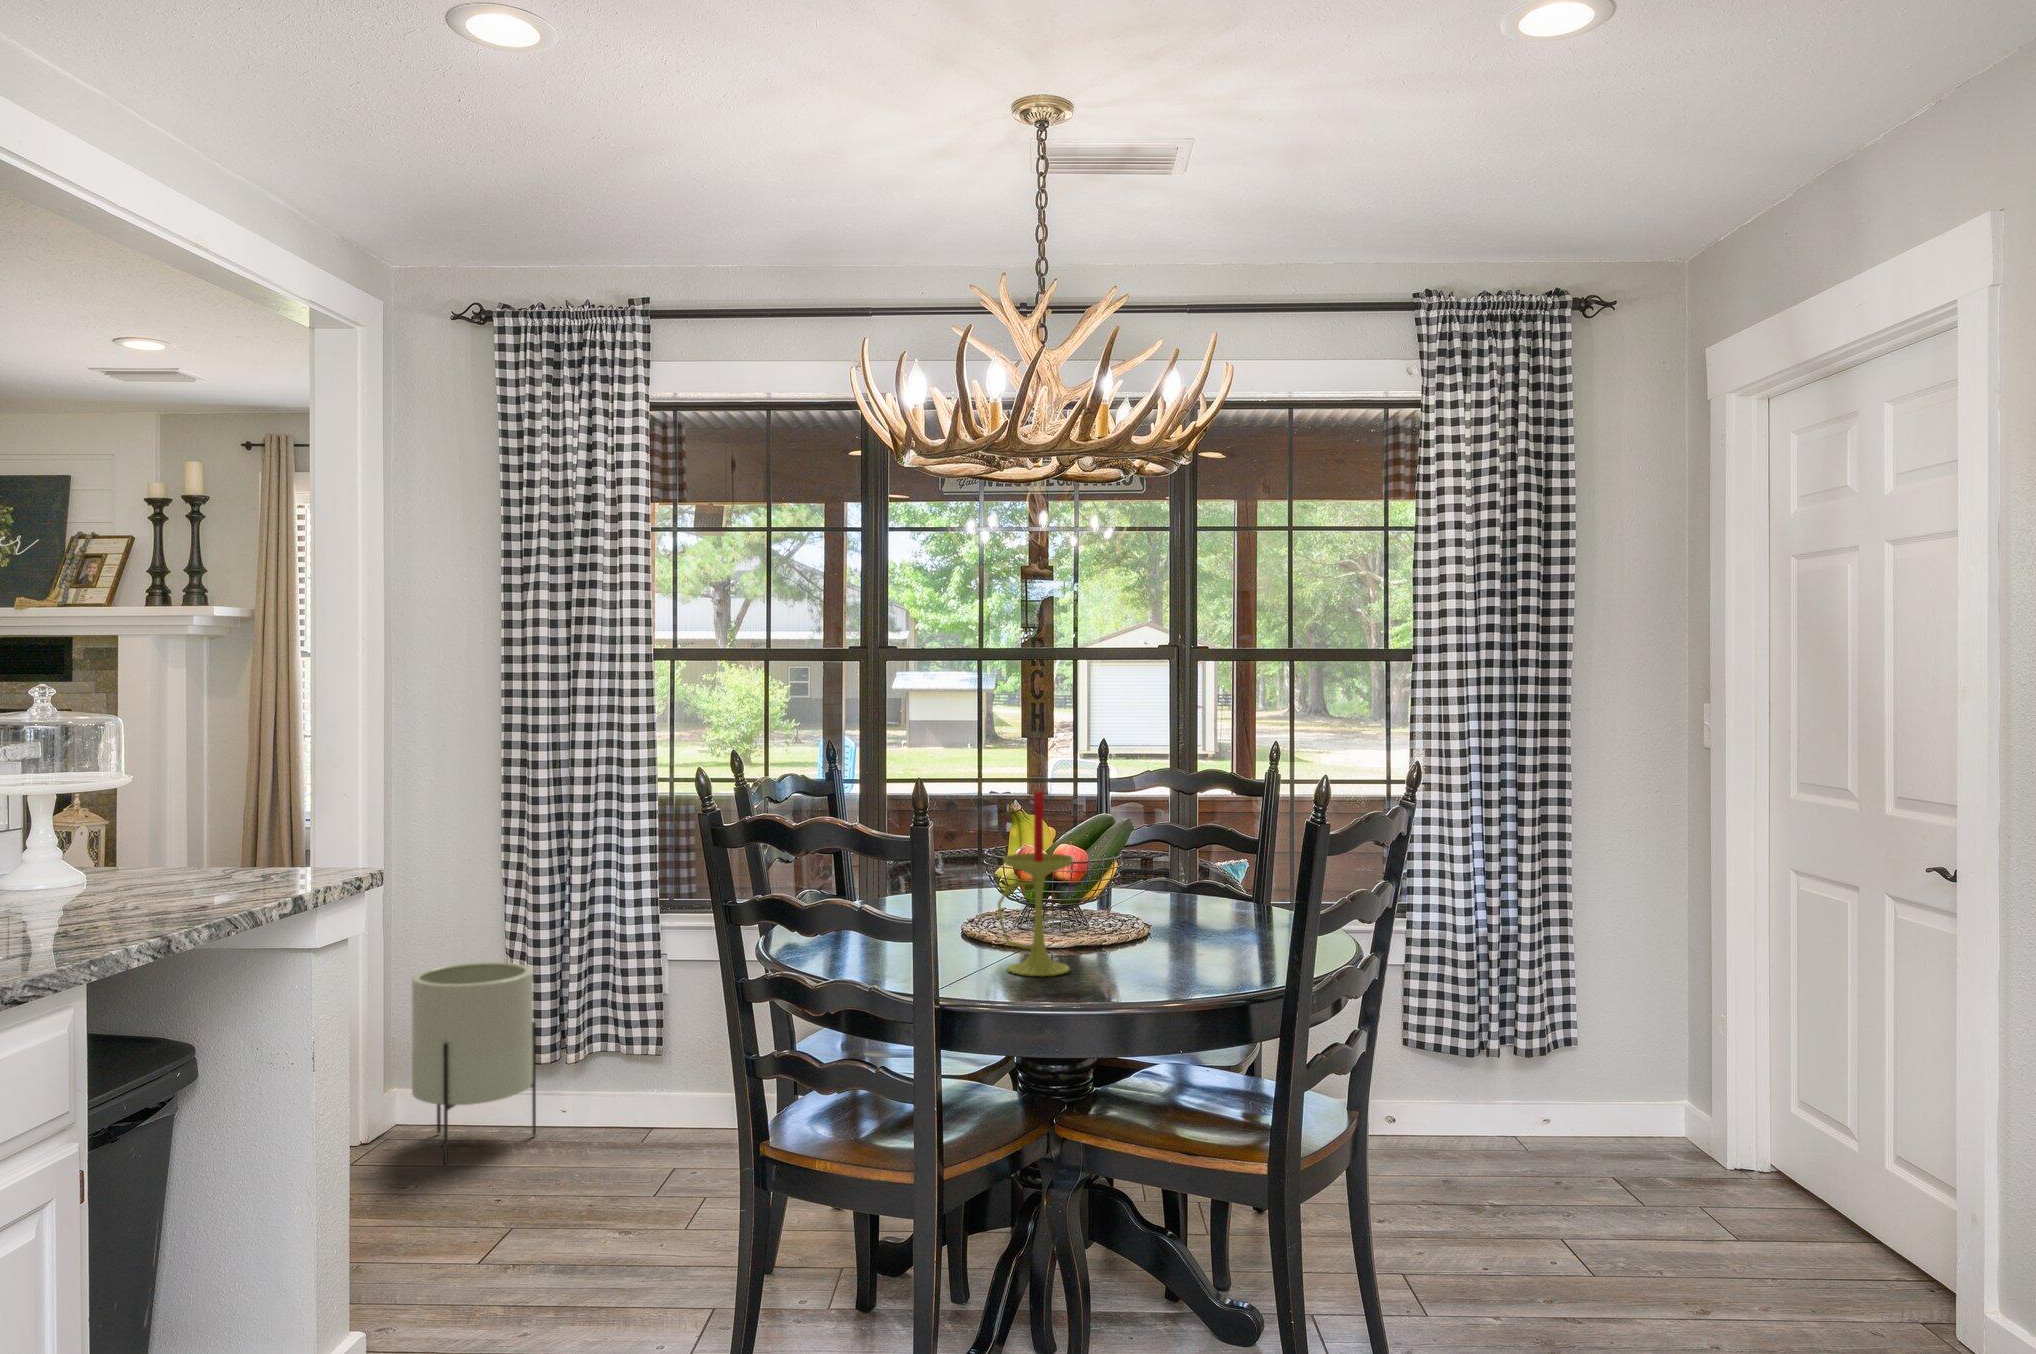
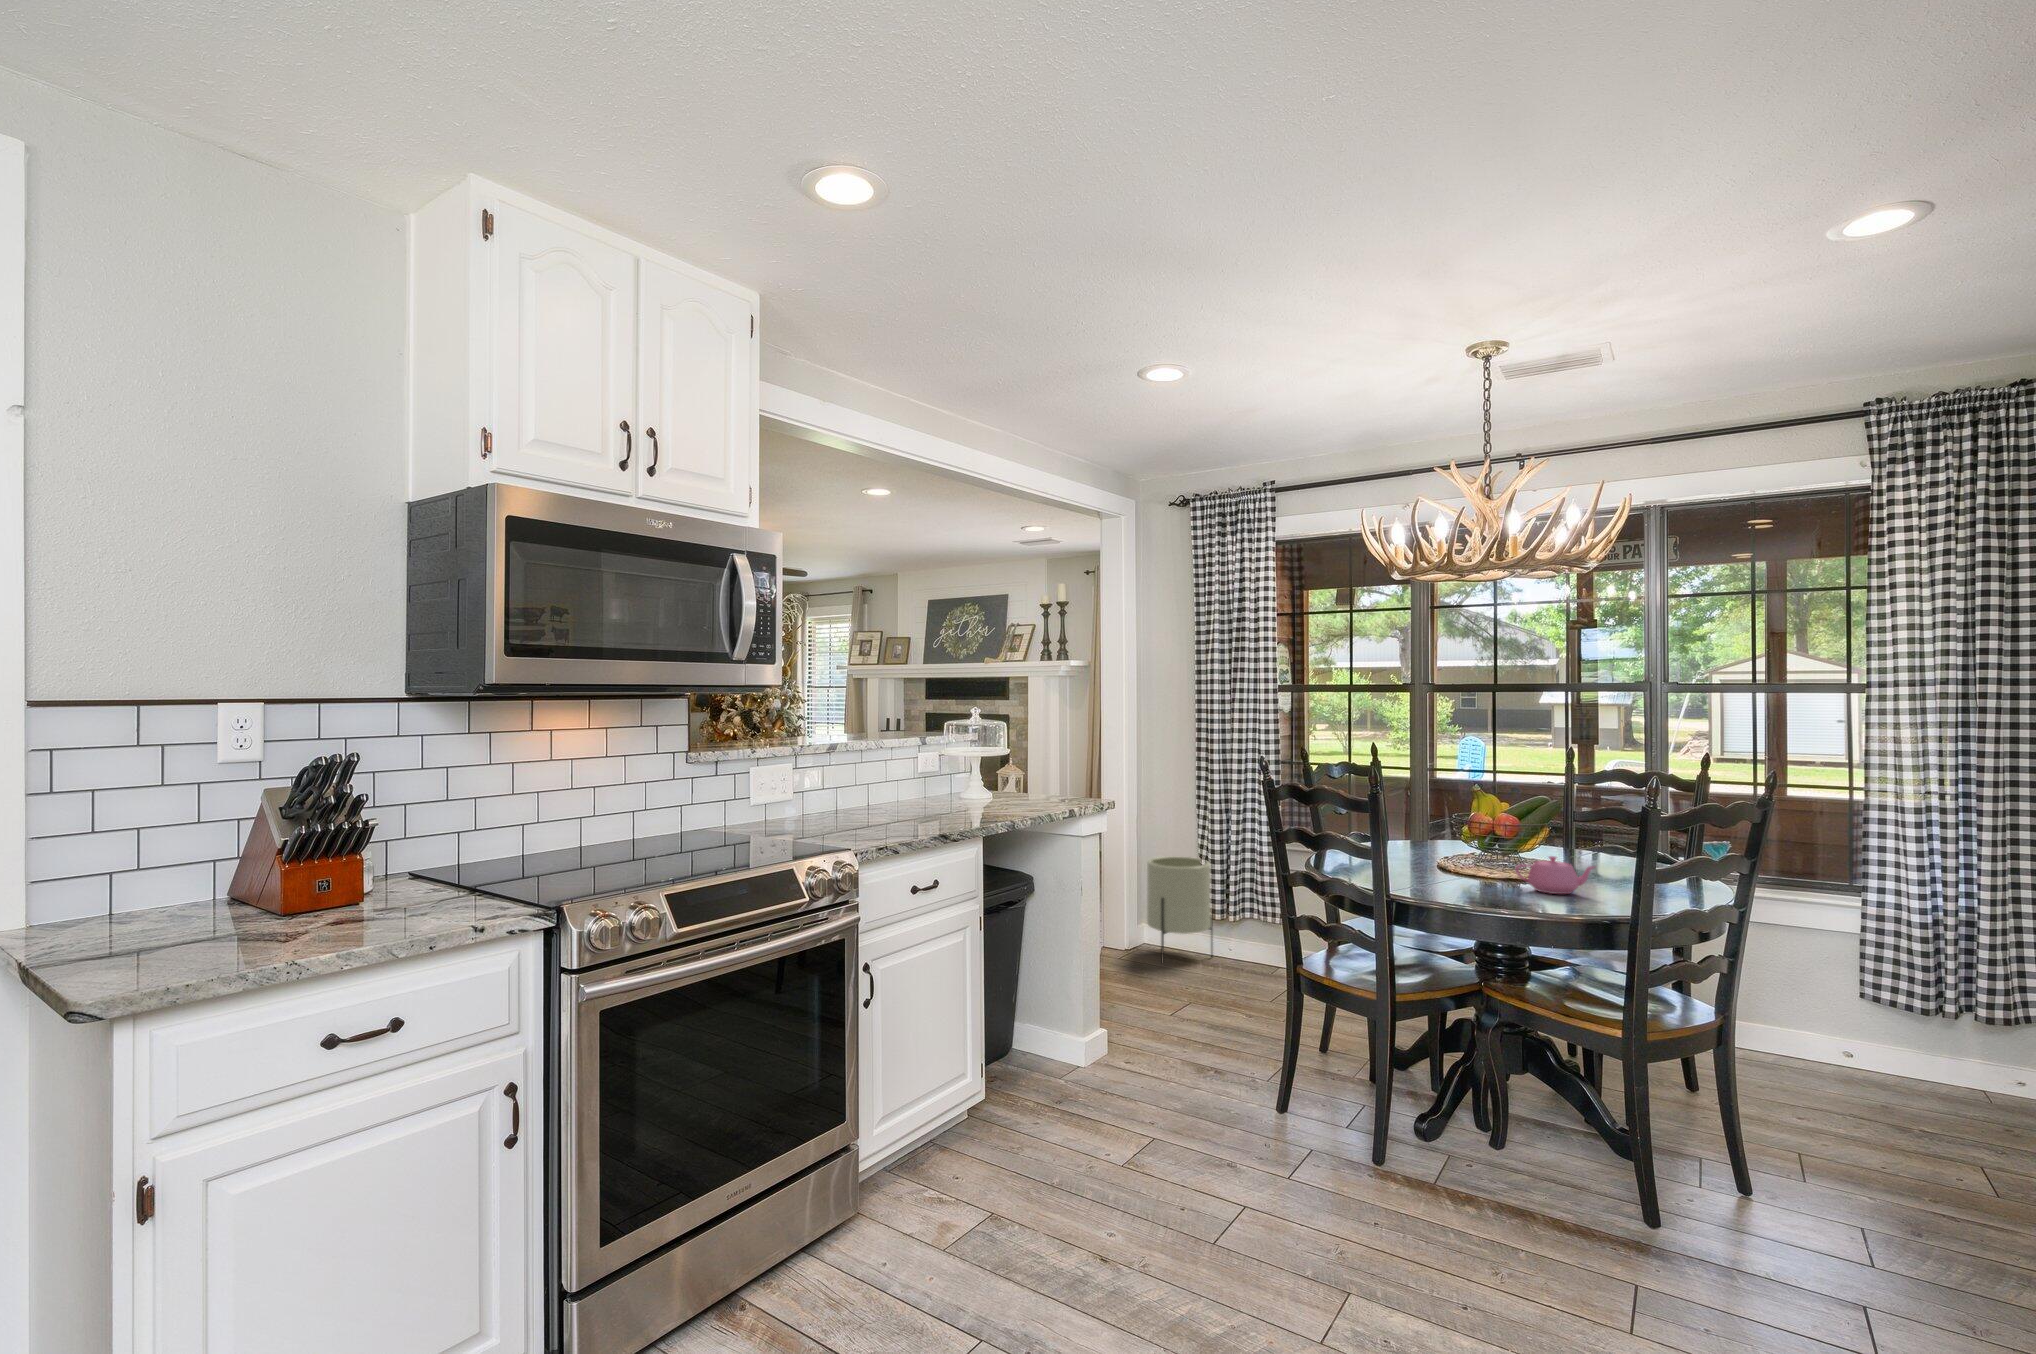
candle: present [998,791,1073,976] -> none [1427,773,1482,889]
teapot: none [1115,908,1222,967] -> present [1515,856,1595,894]

